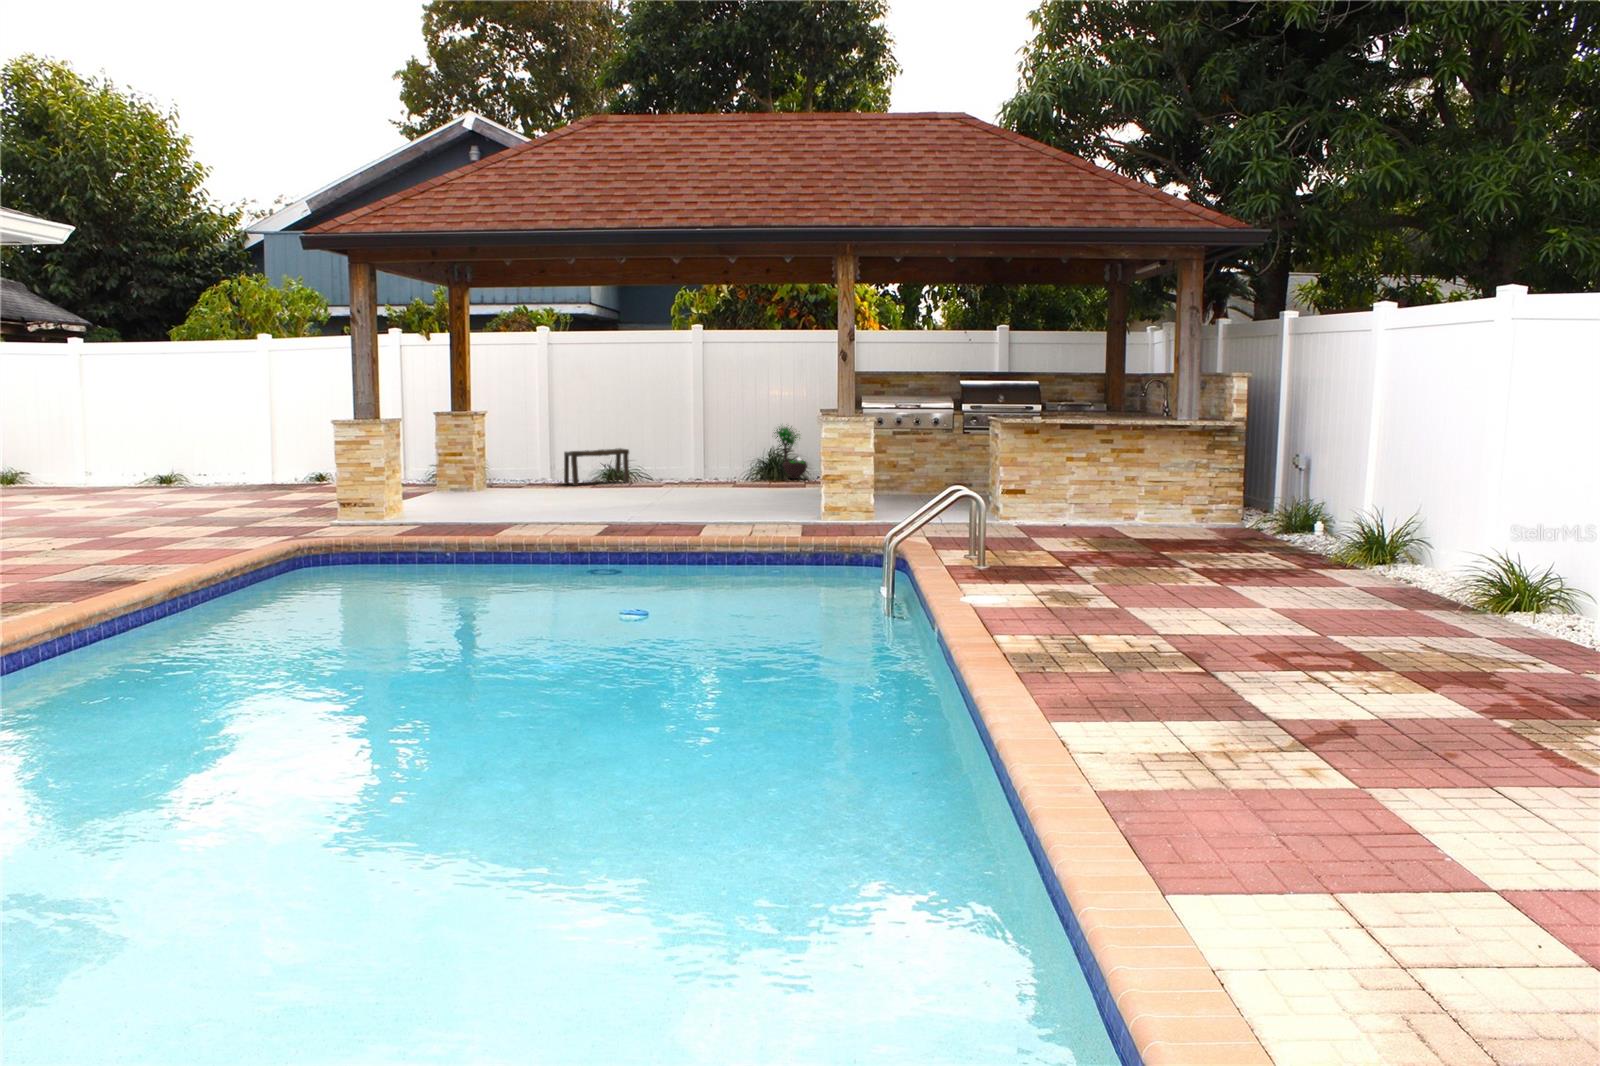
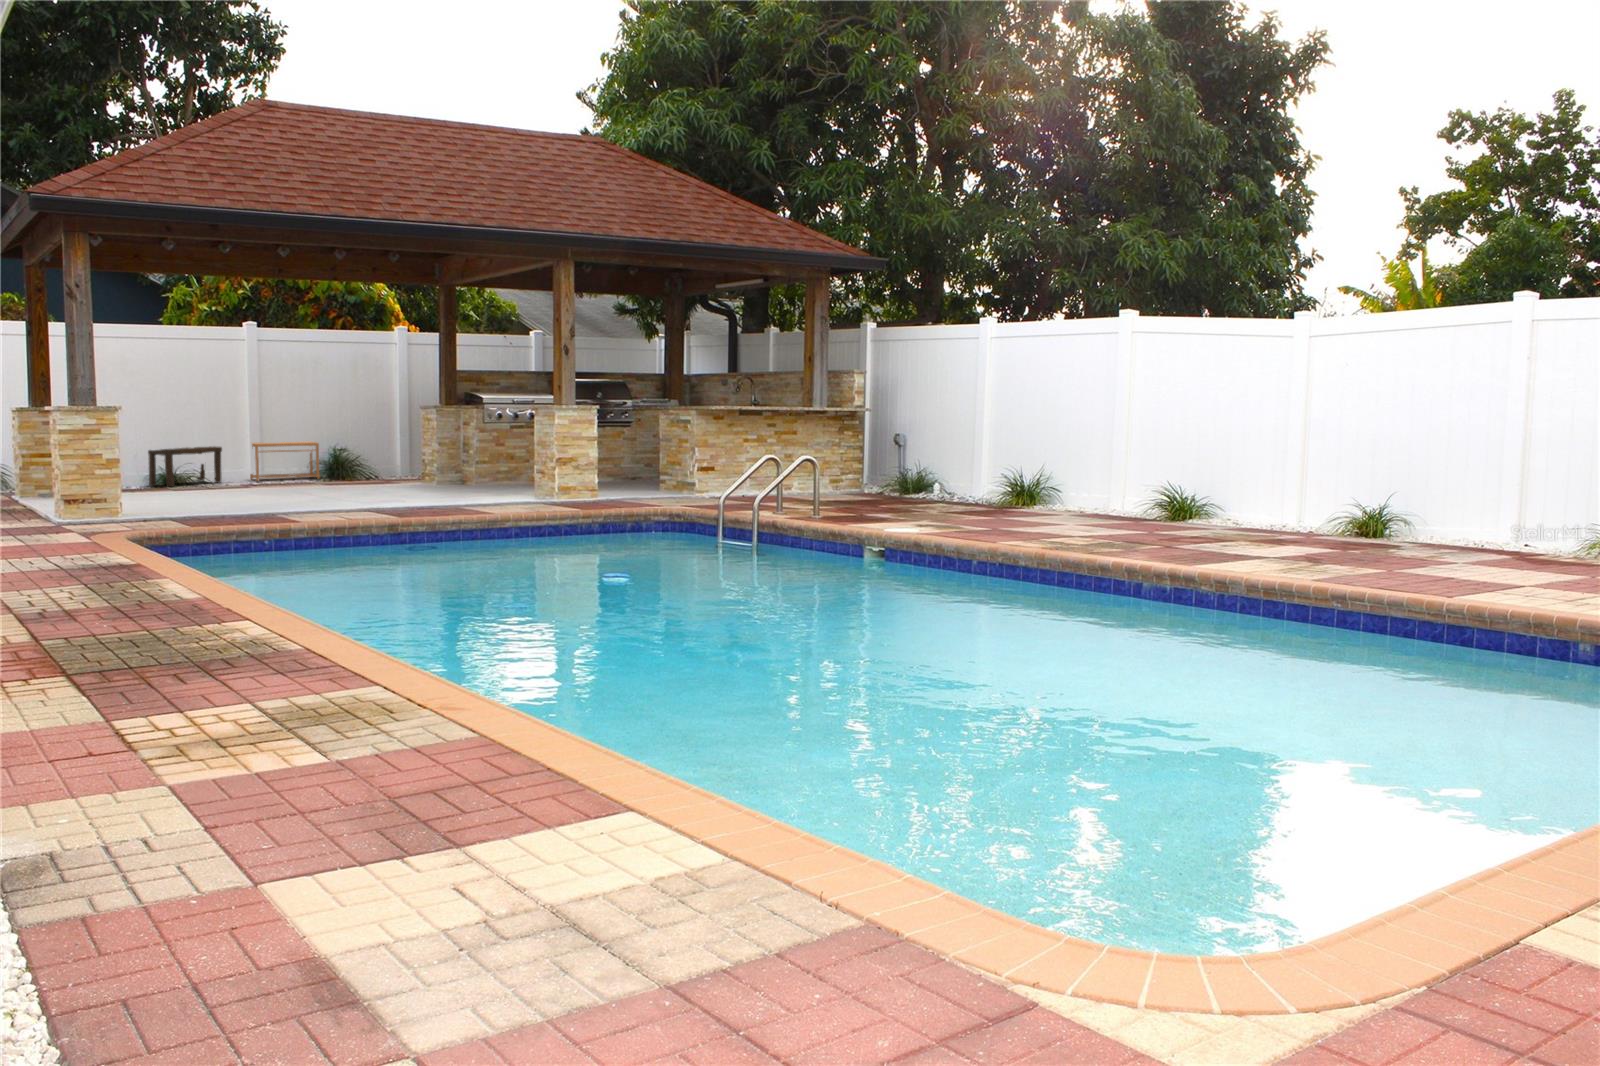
potted tree: present [774,425,807,479] -> none [364,415,404,474]
side table: none [658,445,719,482] -> present [250,442,320,481]

